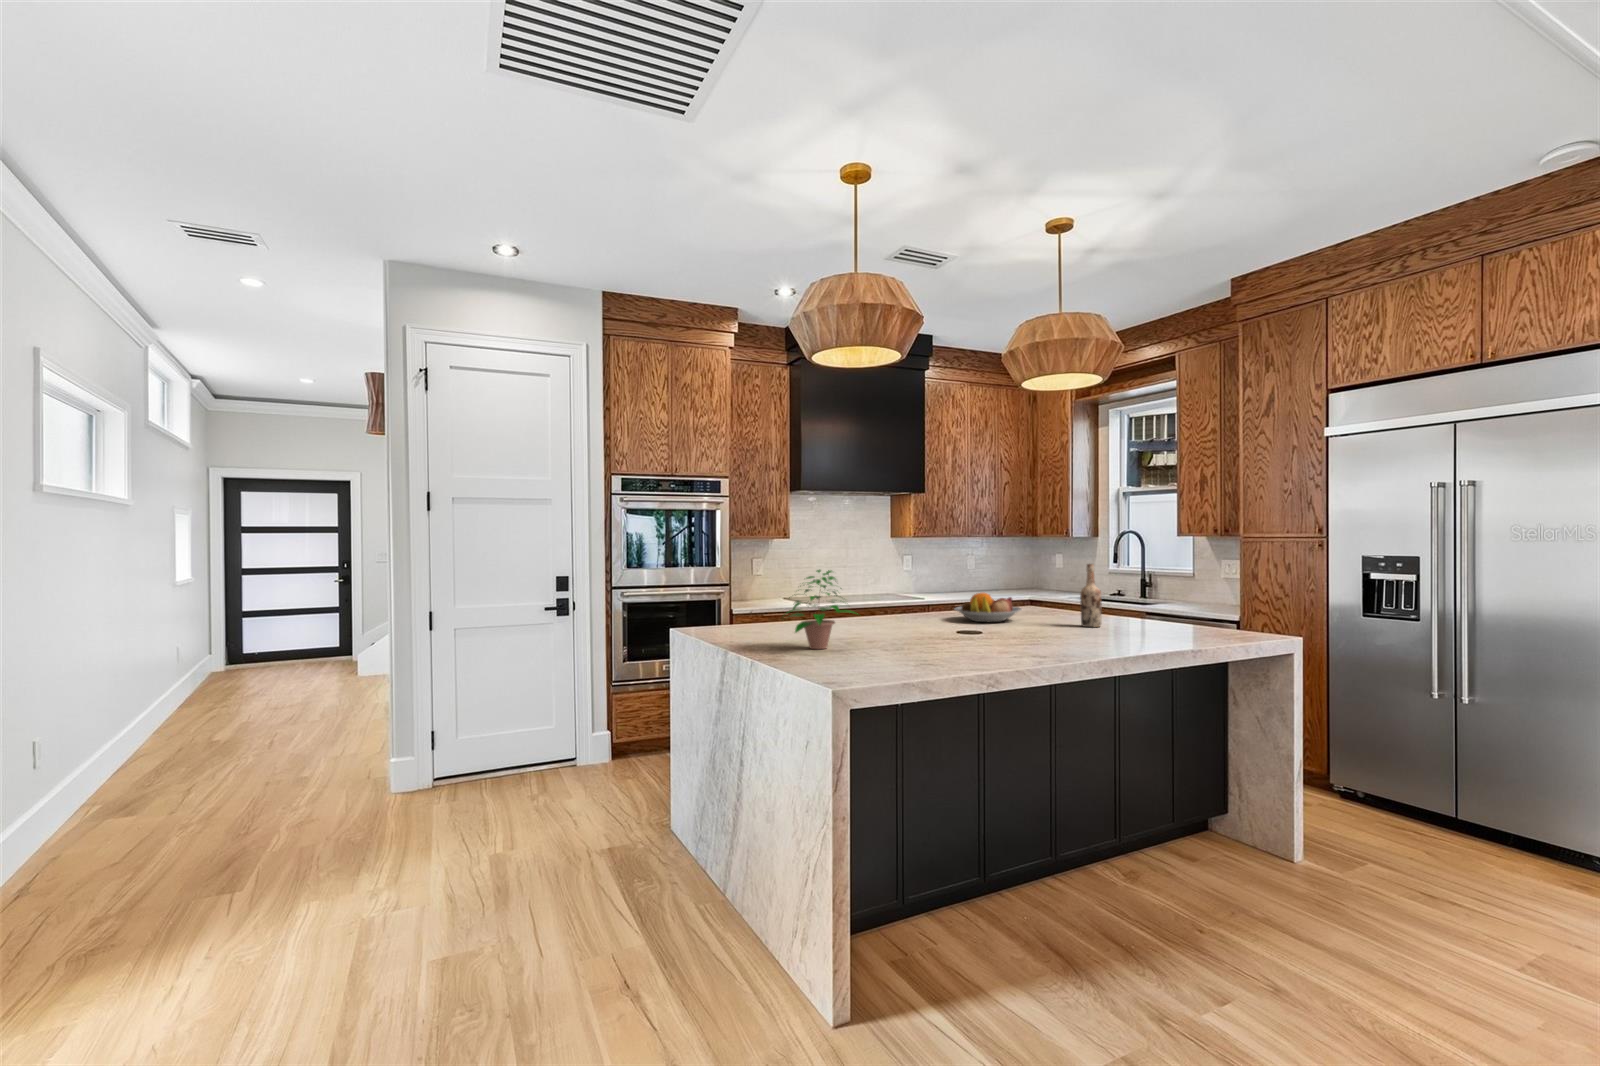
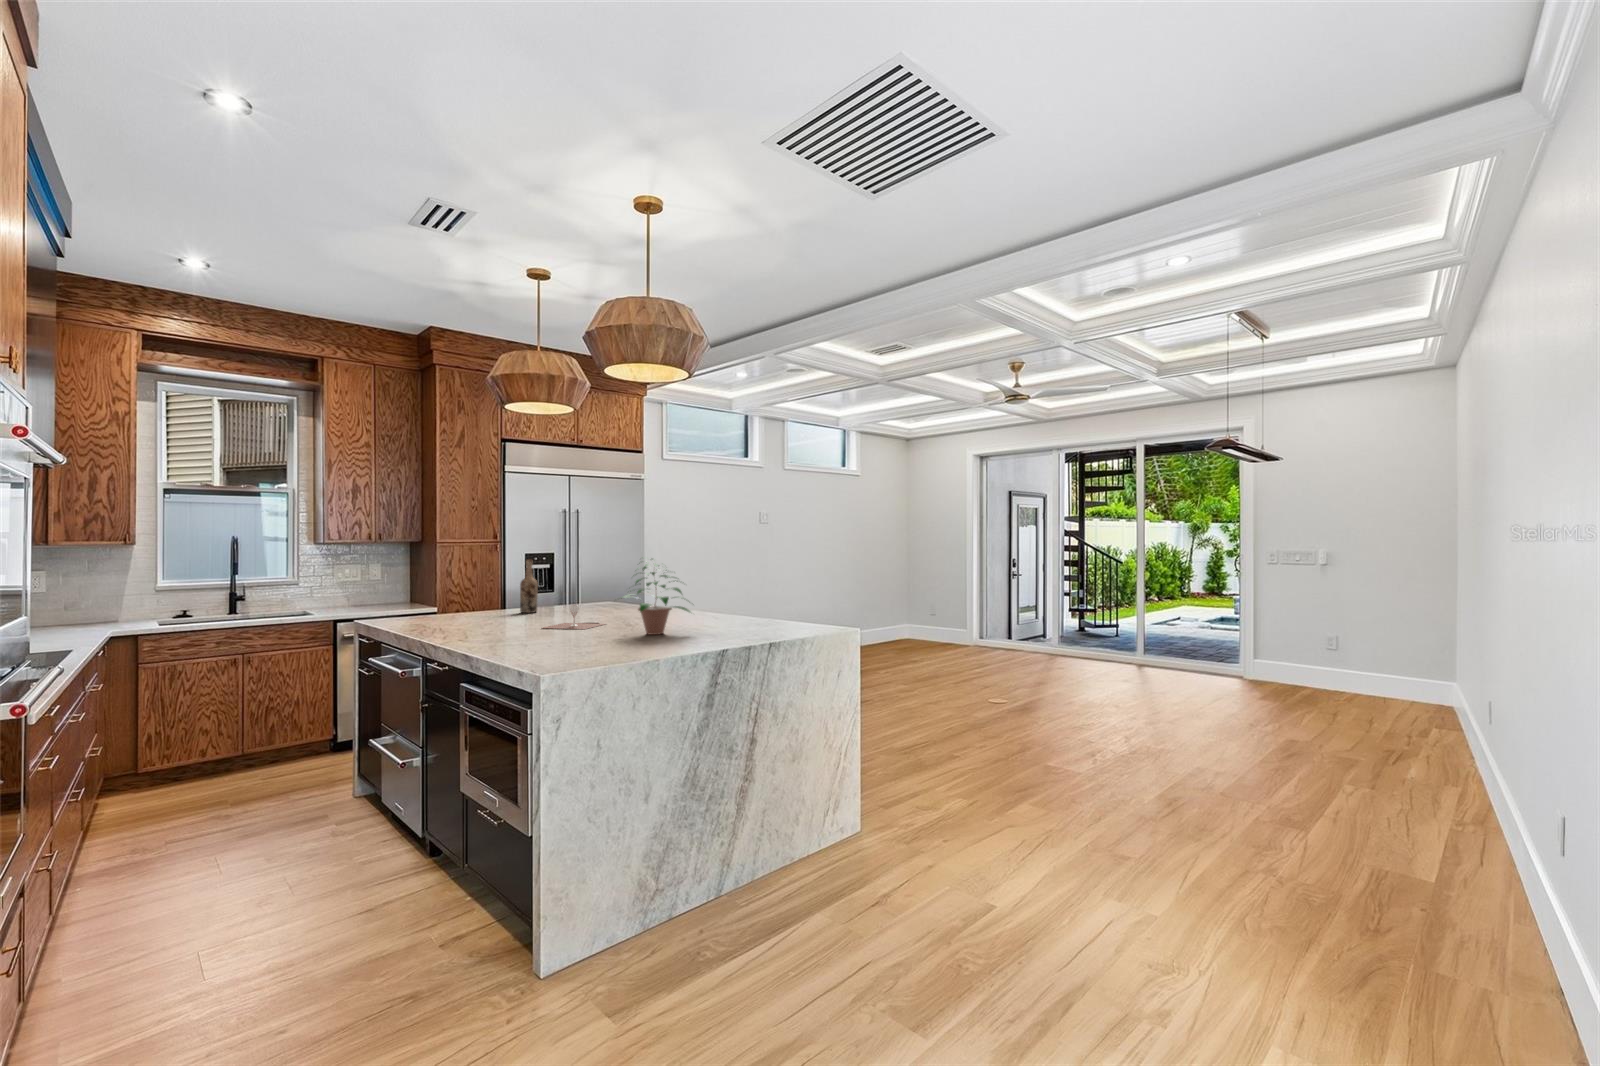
fruit bowl: present [954,593,1022,622] -> none [423,592,499,623]
wine glass: none [885,613,948,640] -> present [543,604,605,629]

